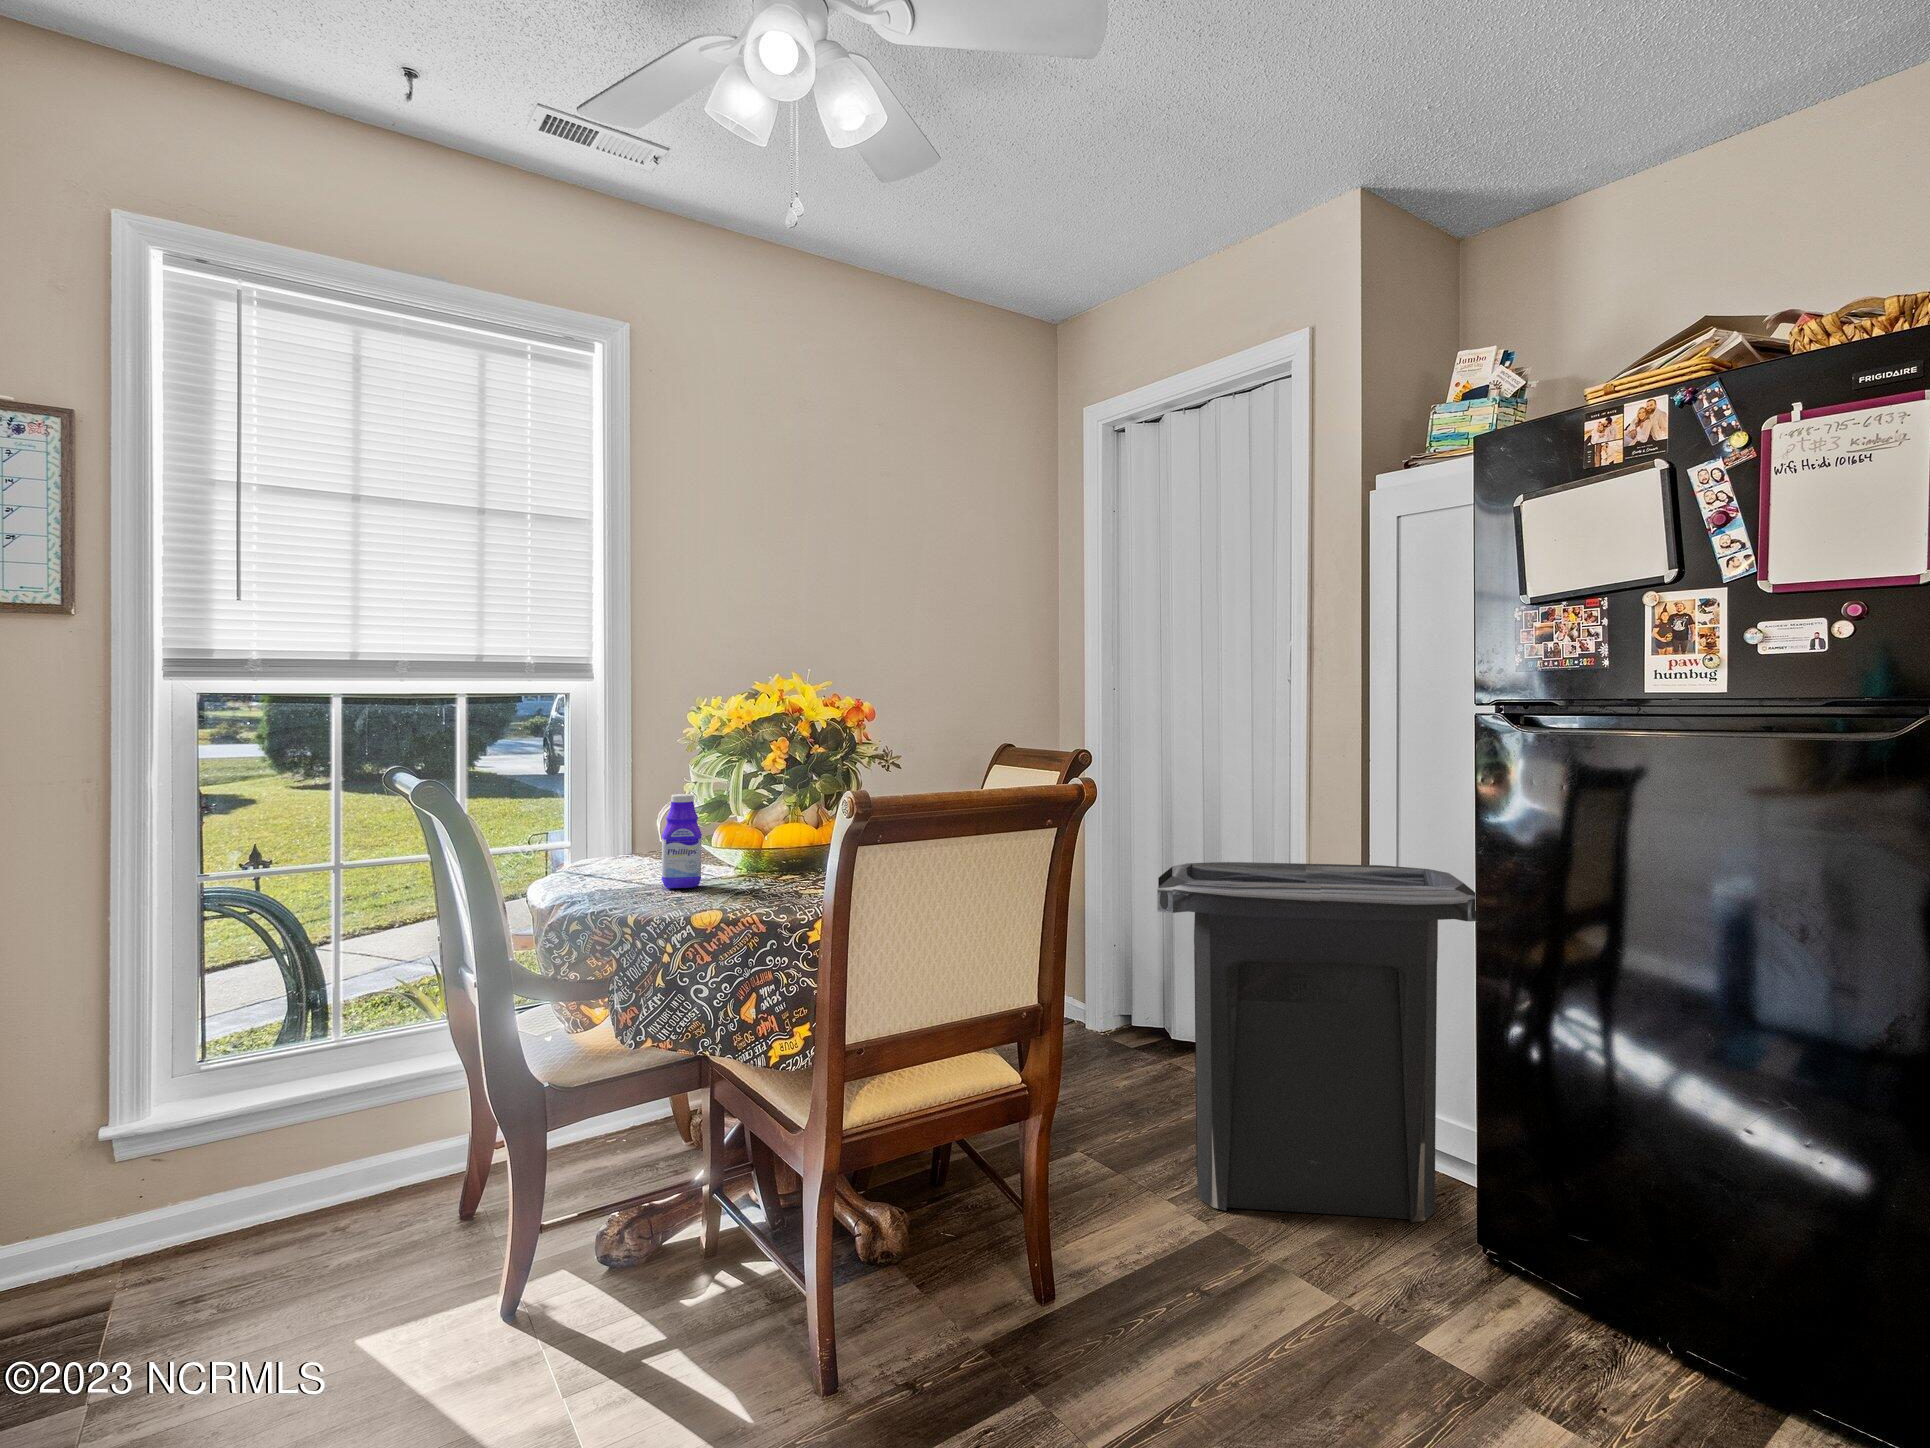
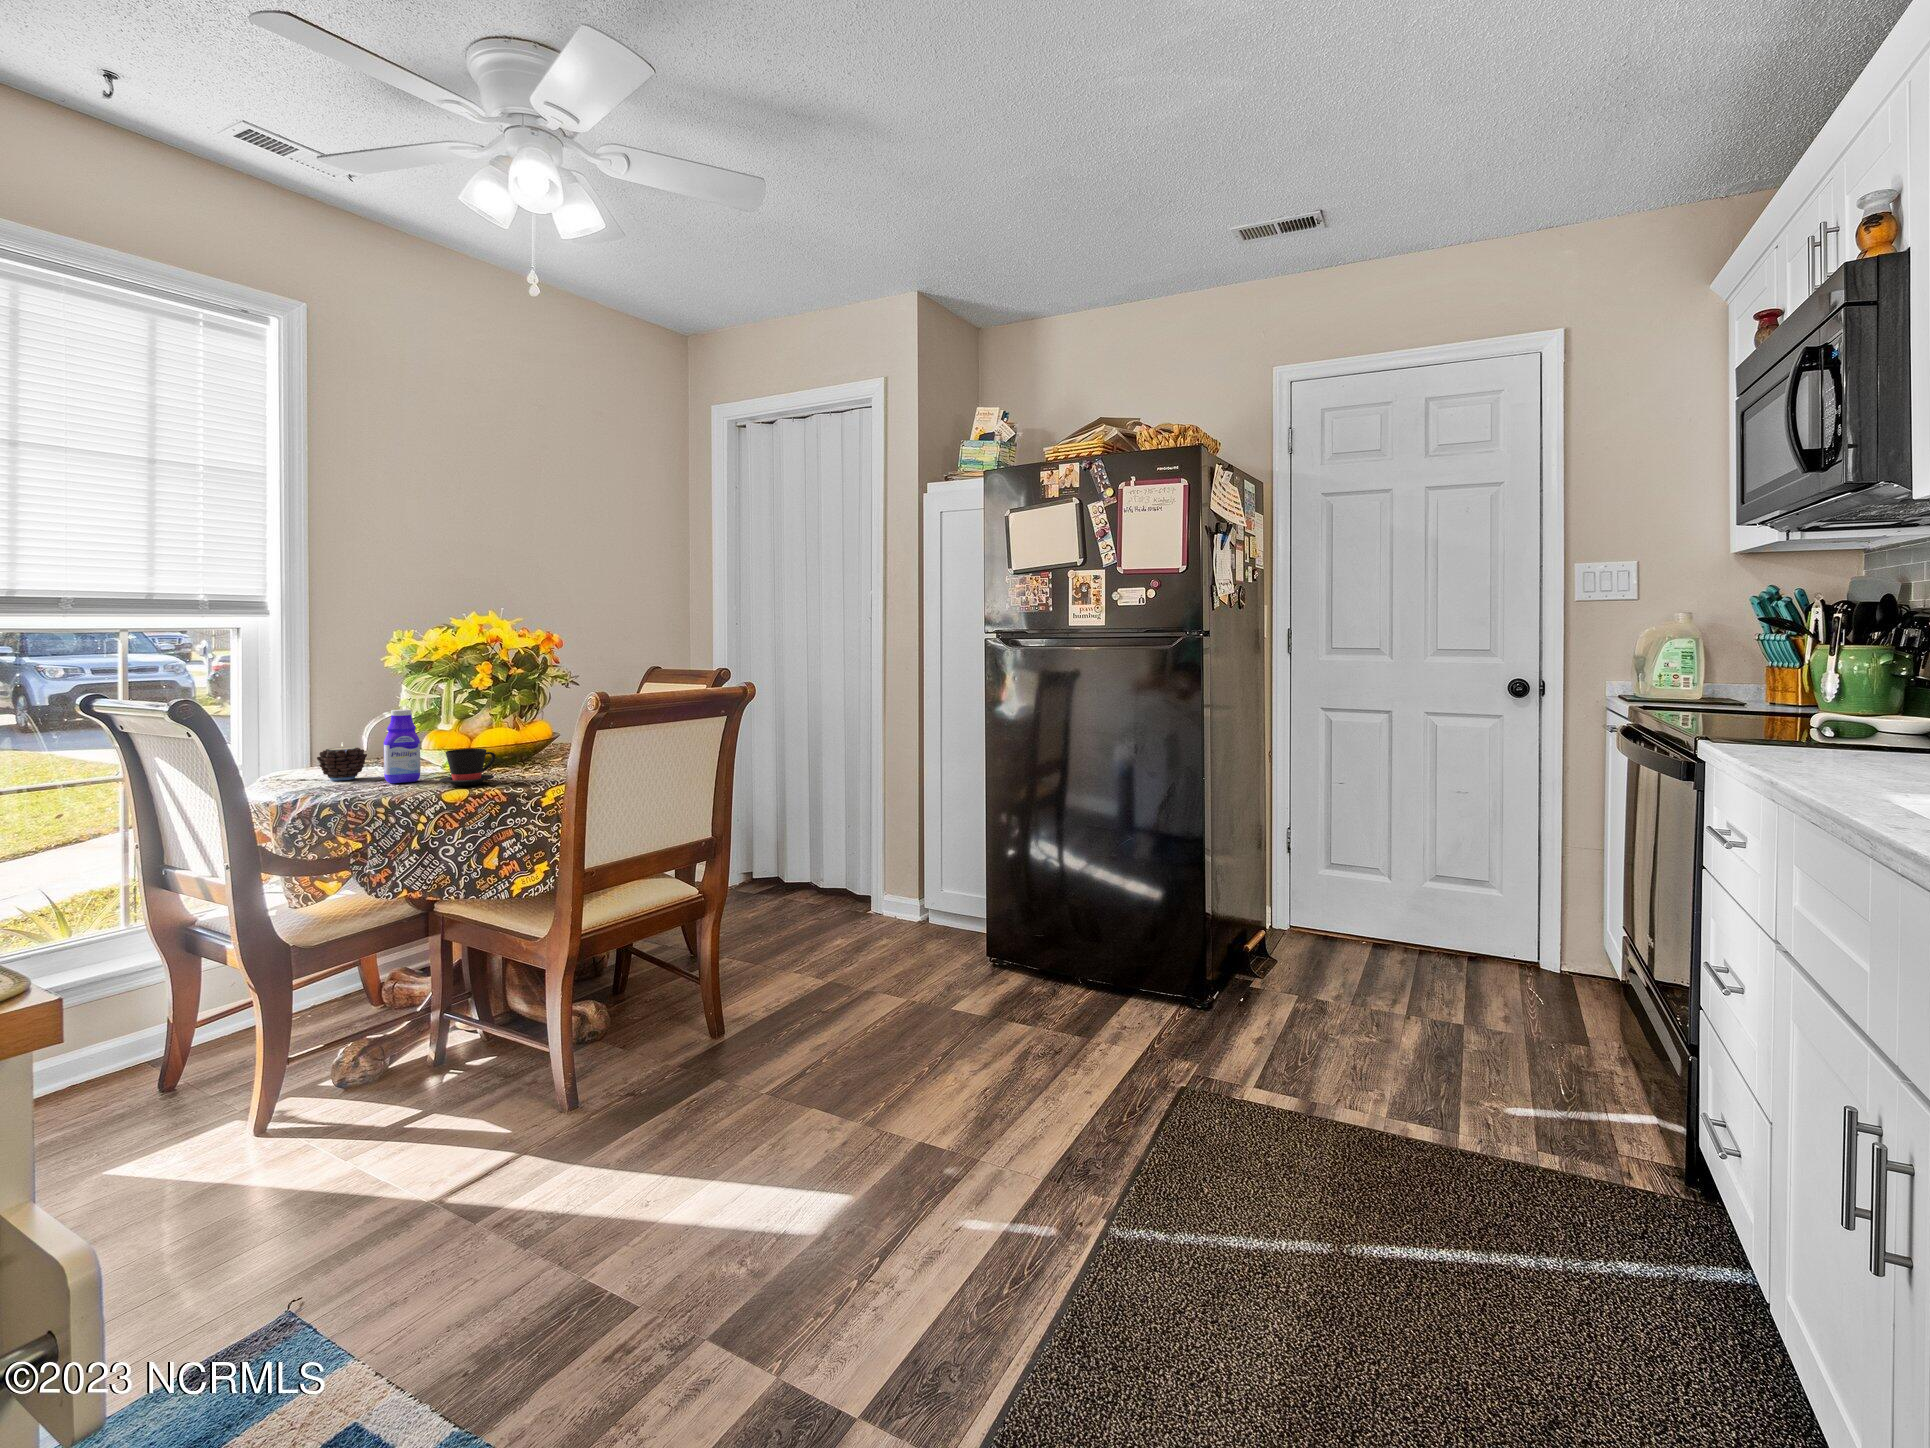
candle: none [606,829,658,877] -> present [317,744,367,781]
teacup: none [707,851,776,901] -> present [439,749,495,786]
trash can: present [1157,862,1476,1223] -> none [771,744,978,974]

